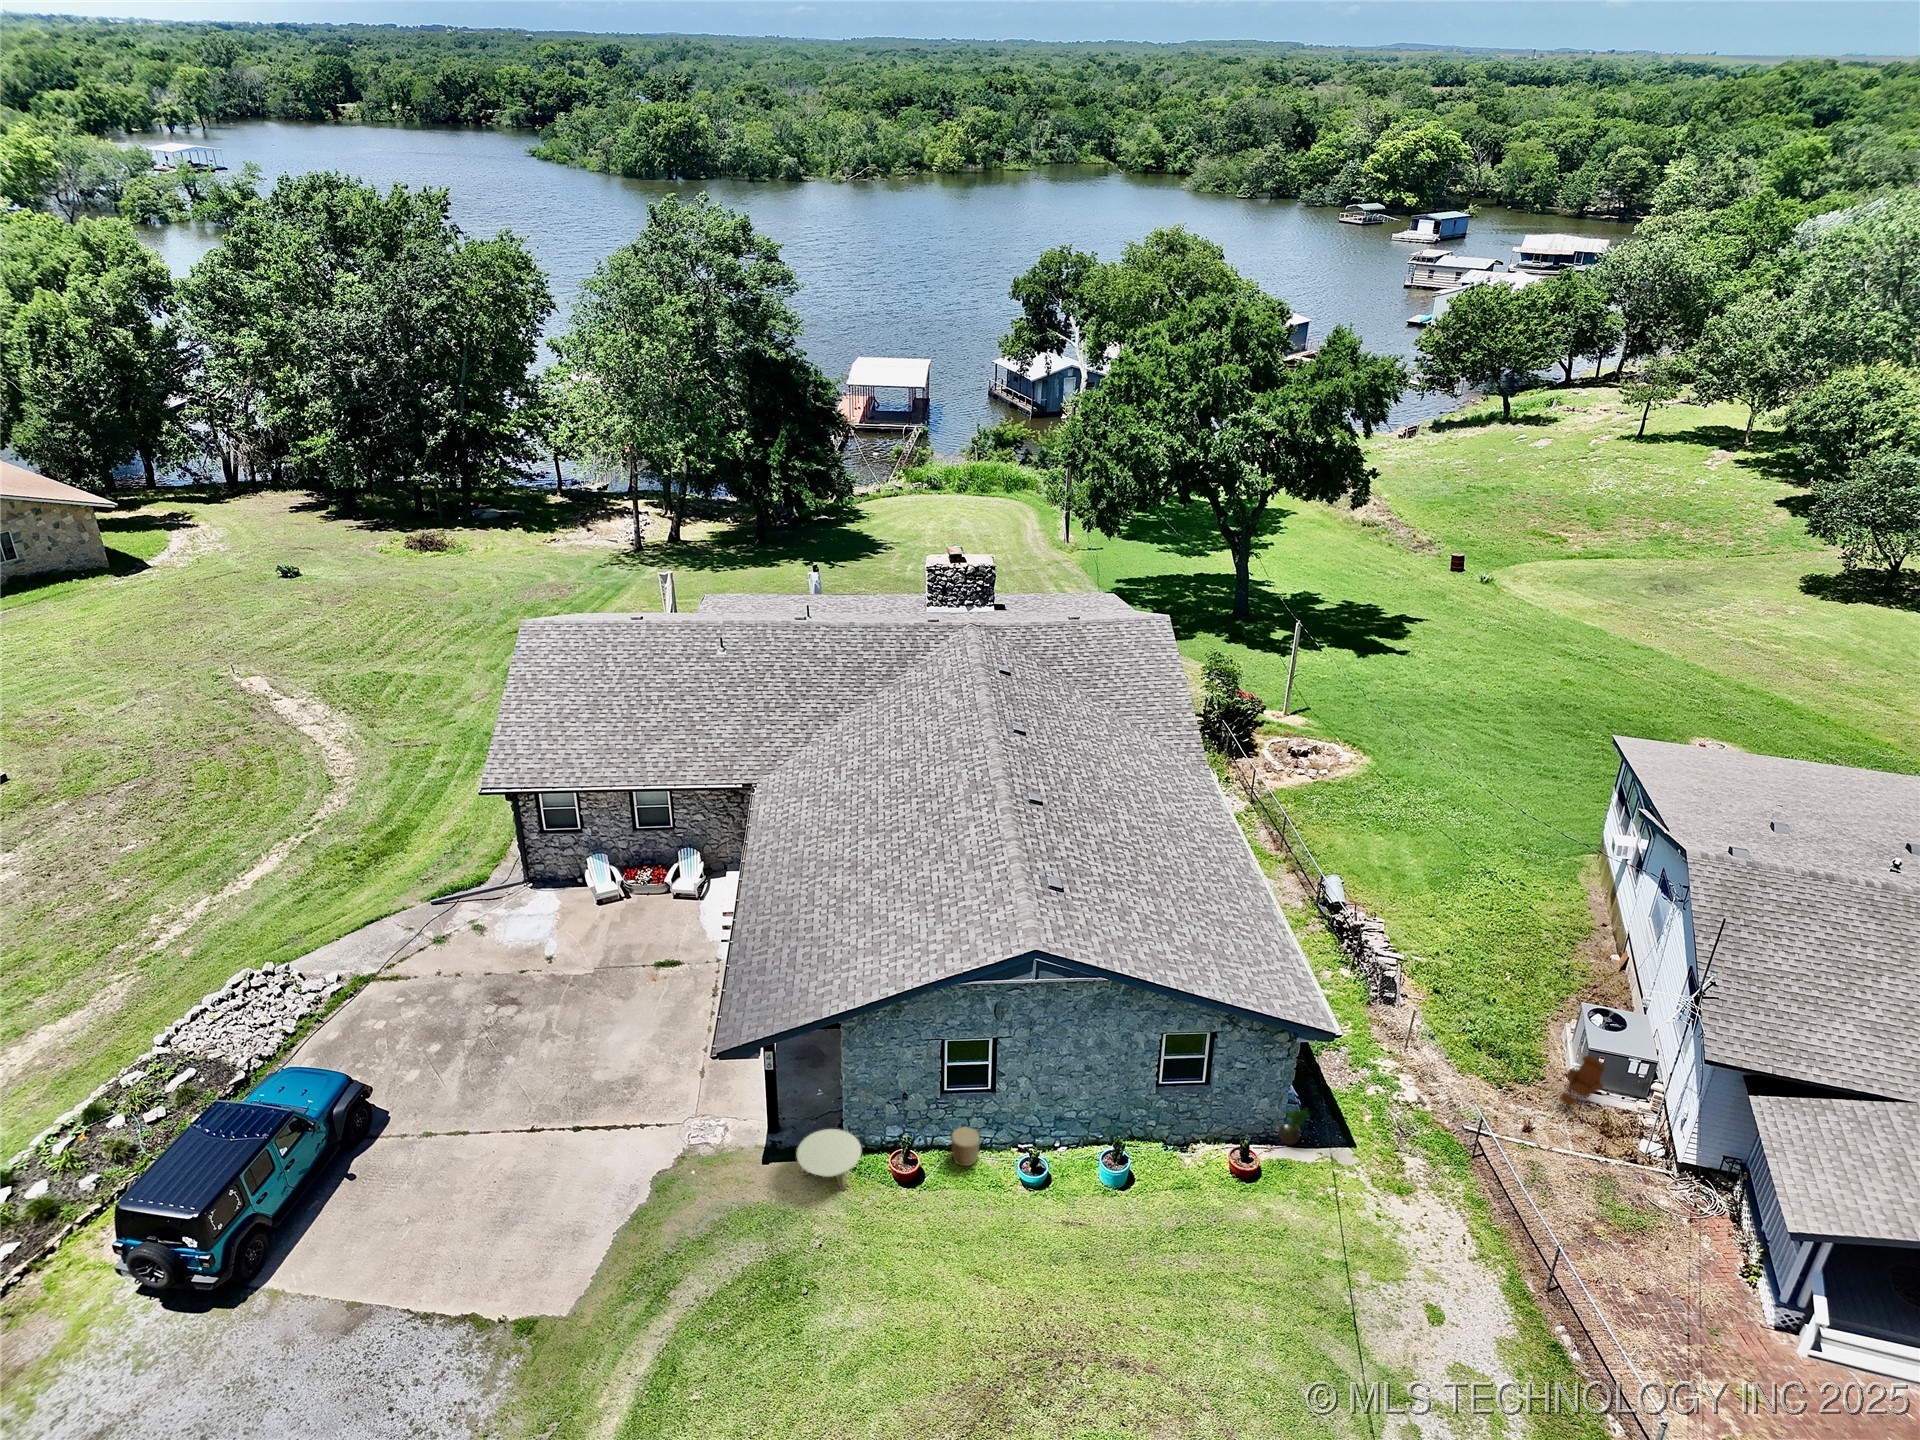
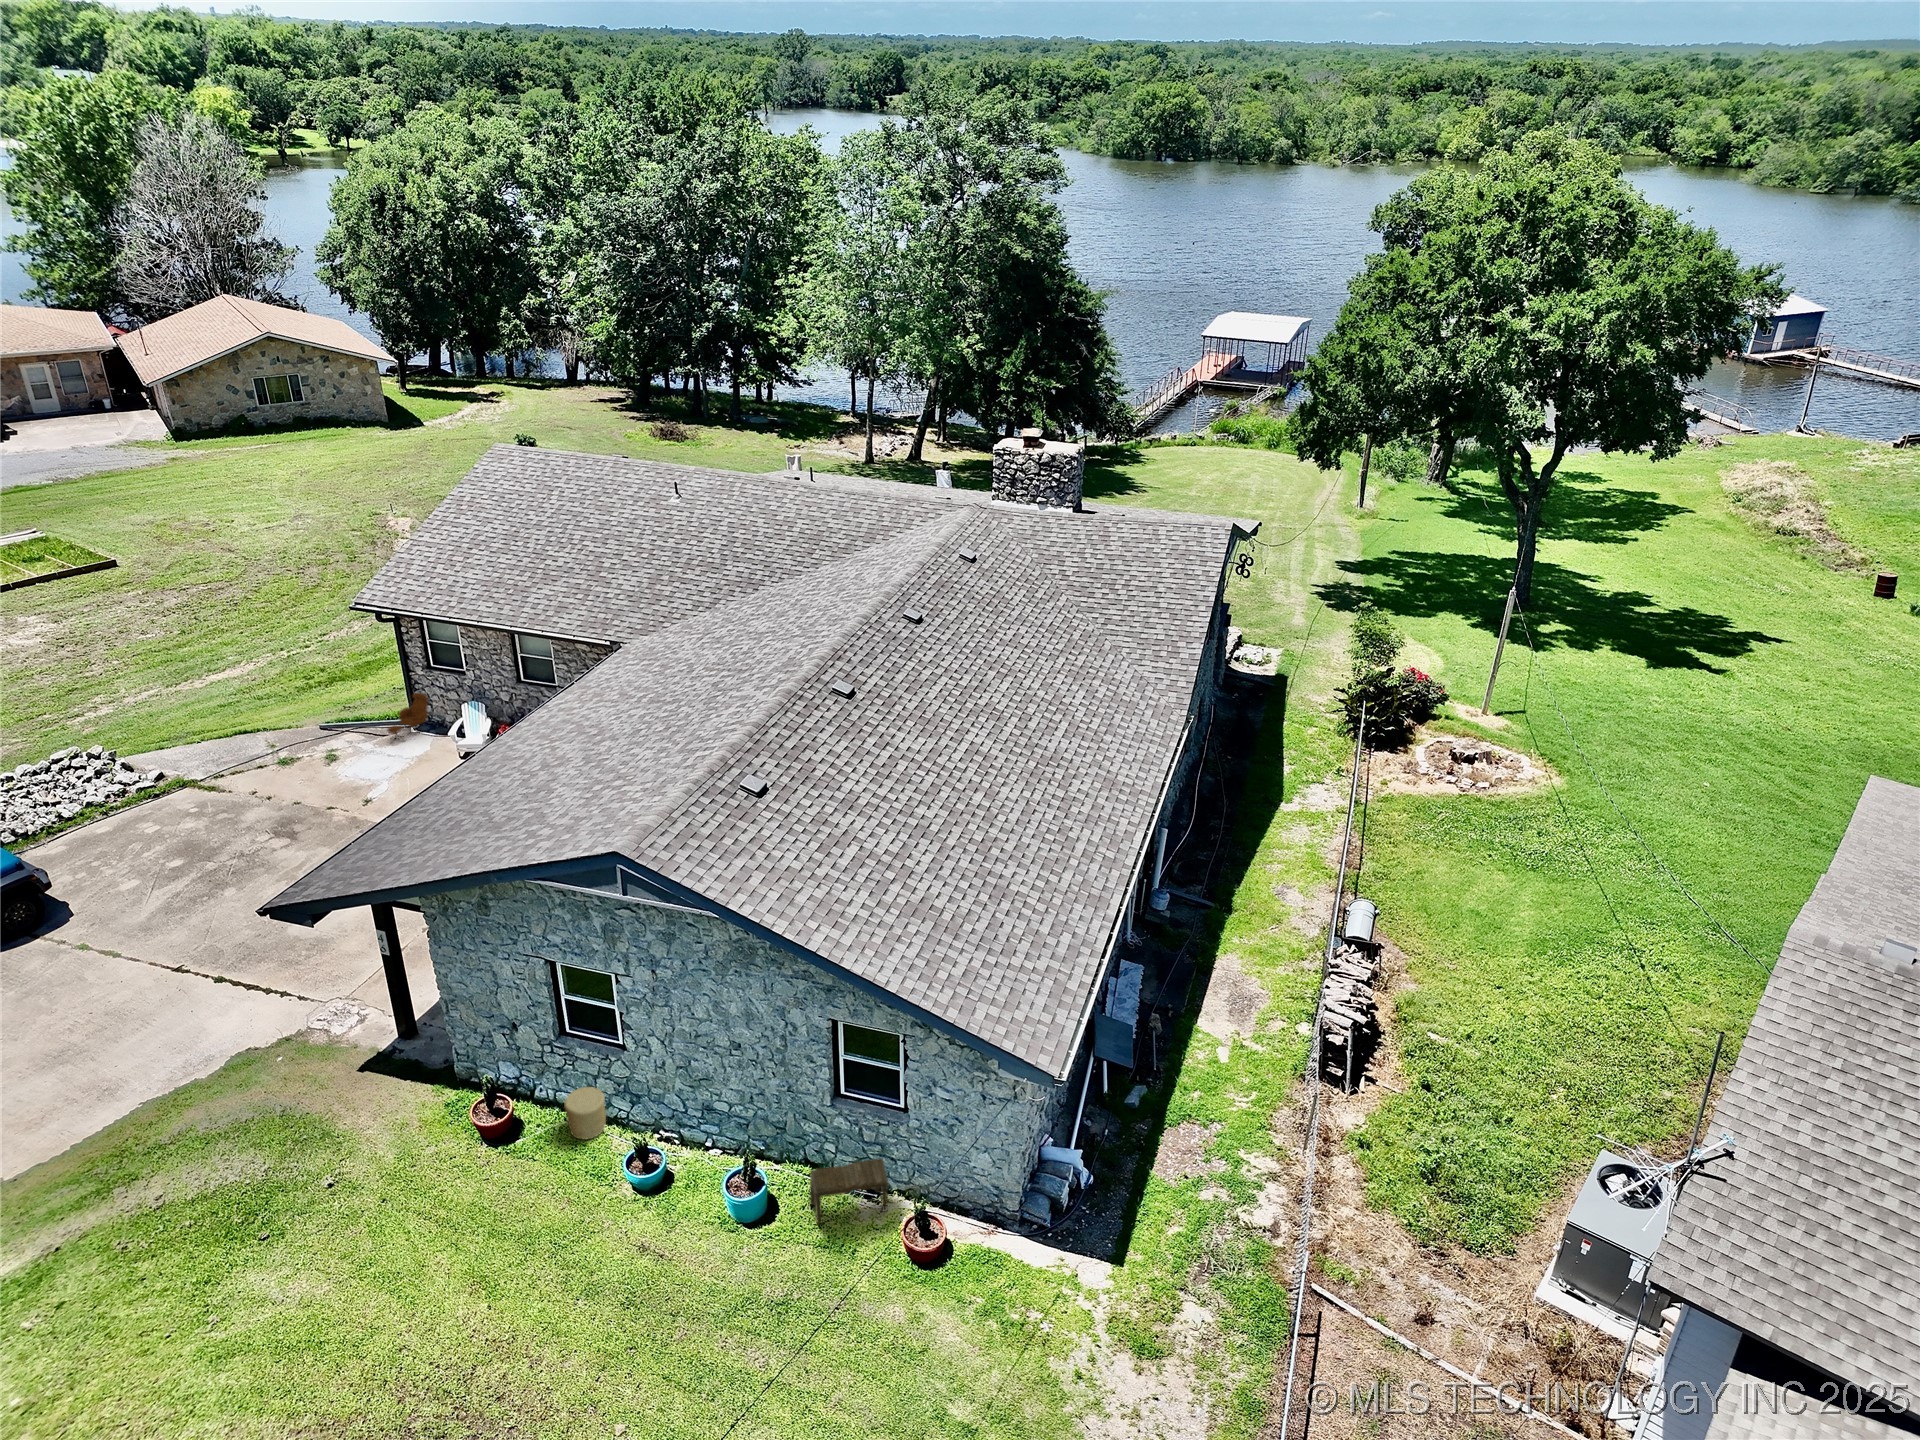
lounge chair: present [1560,1056,1605,1112] -> present [388,693,428,739]
potted tree: present [1279,1109,1308,1145] -> none [1008,1179,1050,1236]
bench: none [1149,1120,1205,1175] -> present [809,1158,888,1224]
round table: present [797,1129,861,1190] -> none [371,1046,462,1127]

